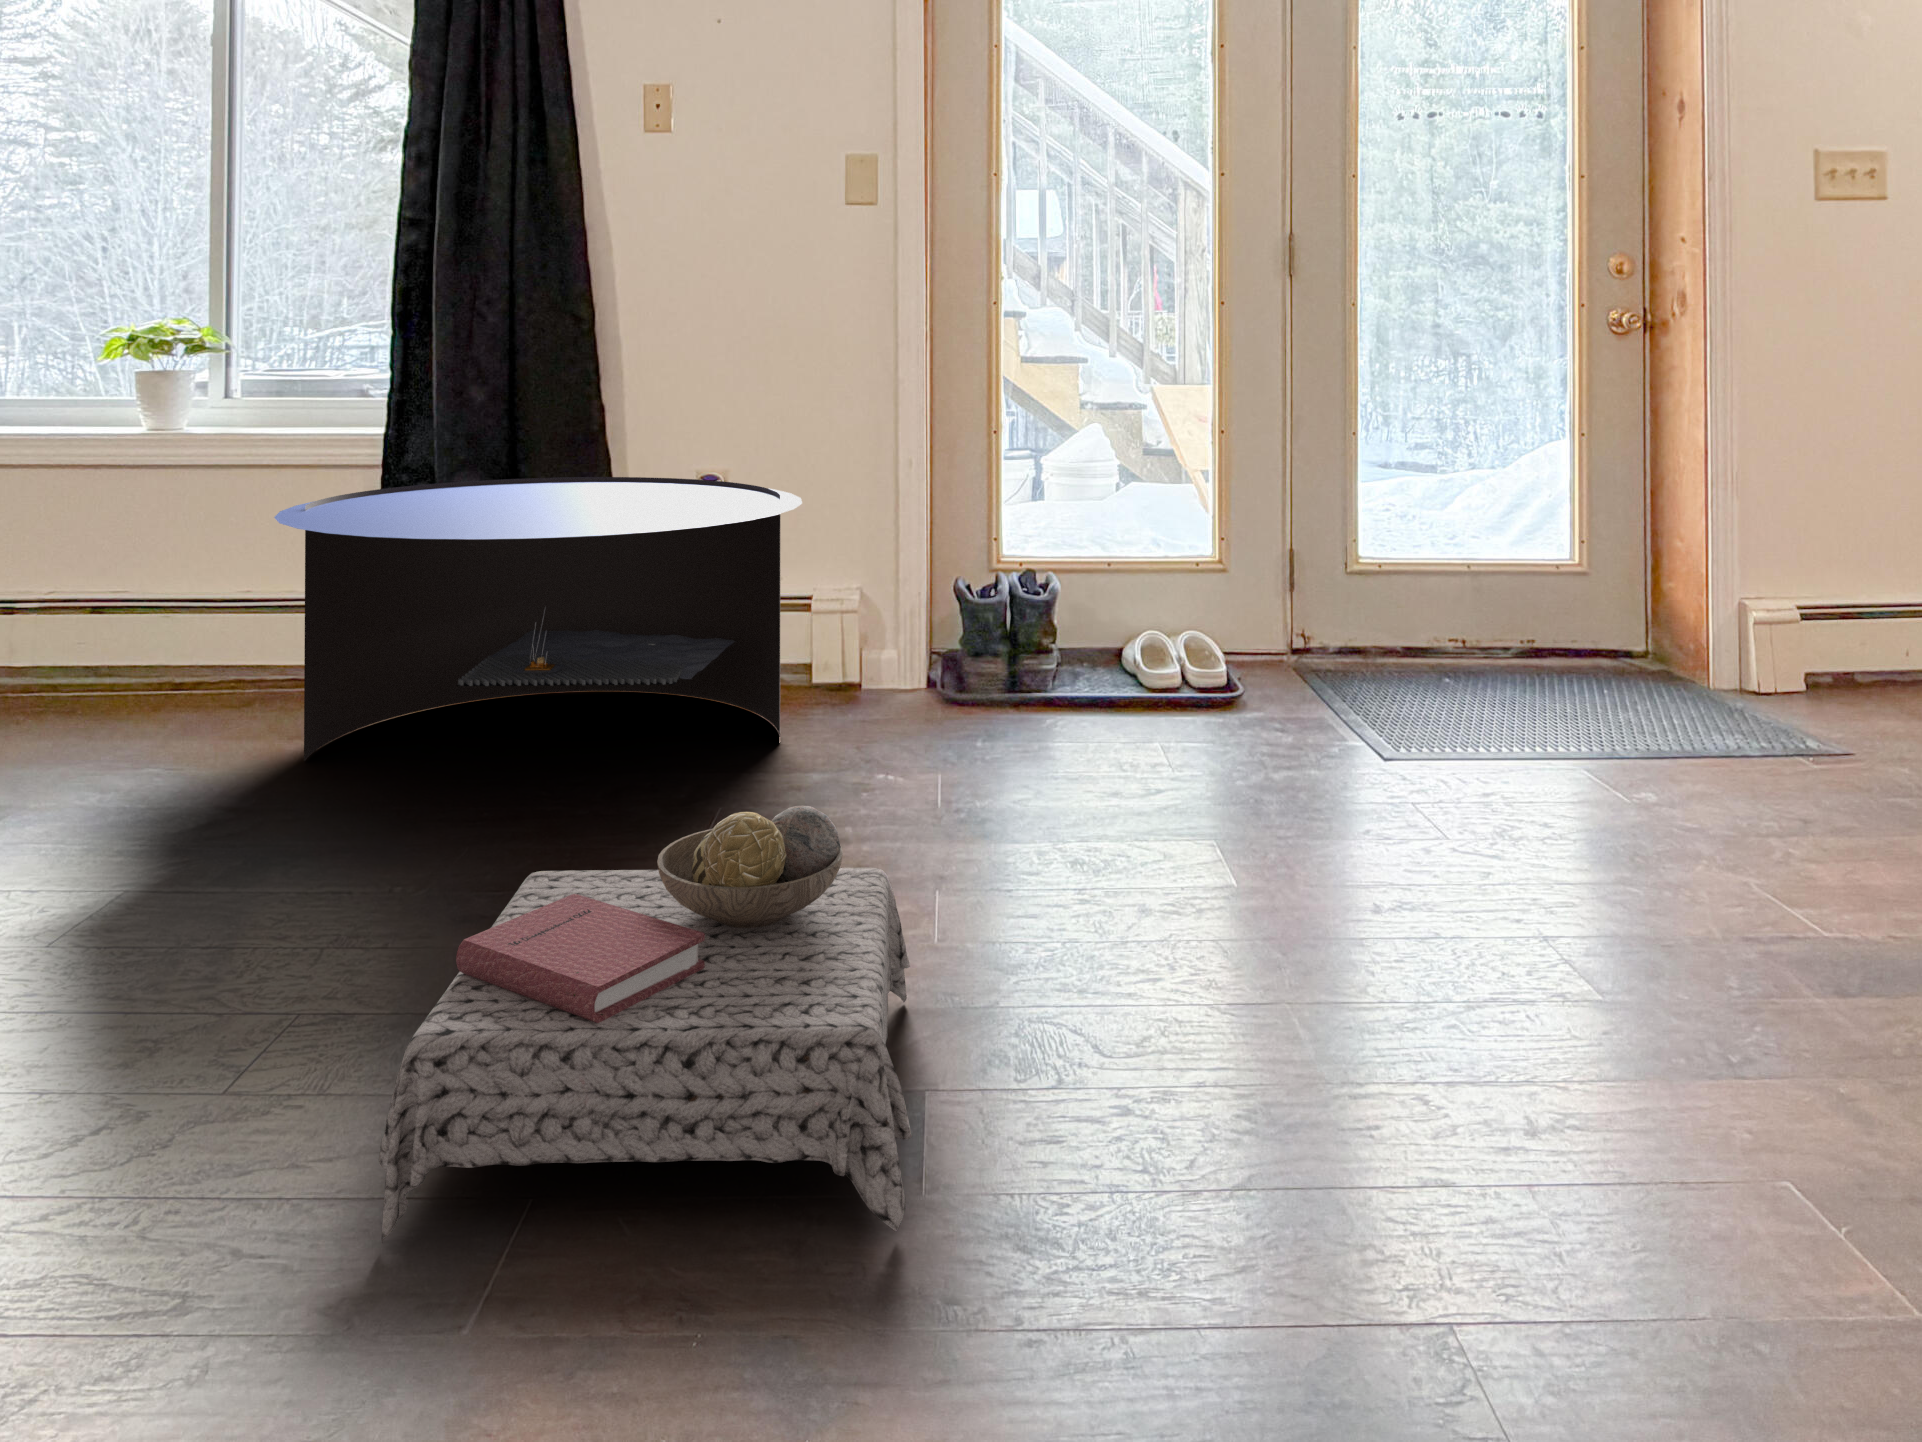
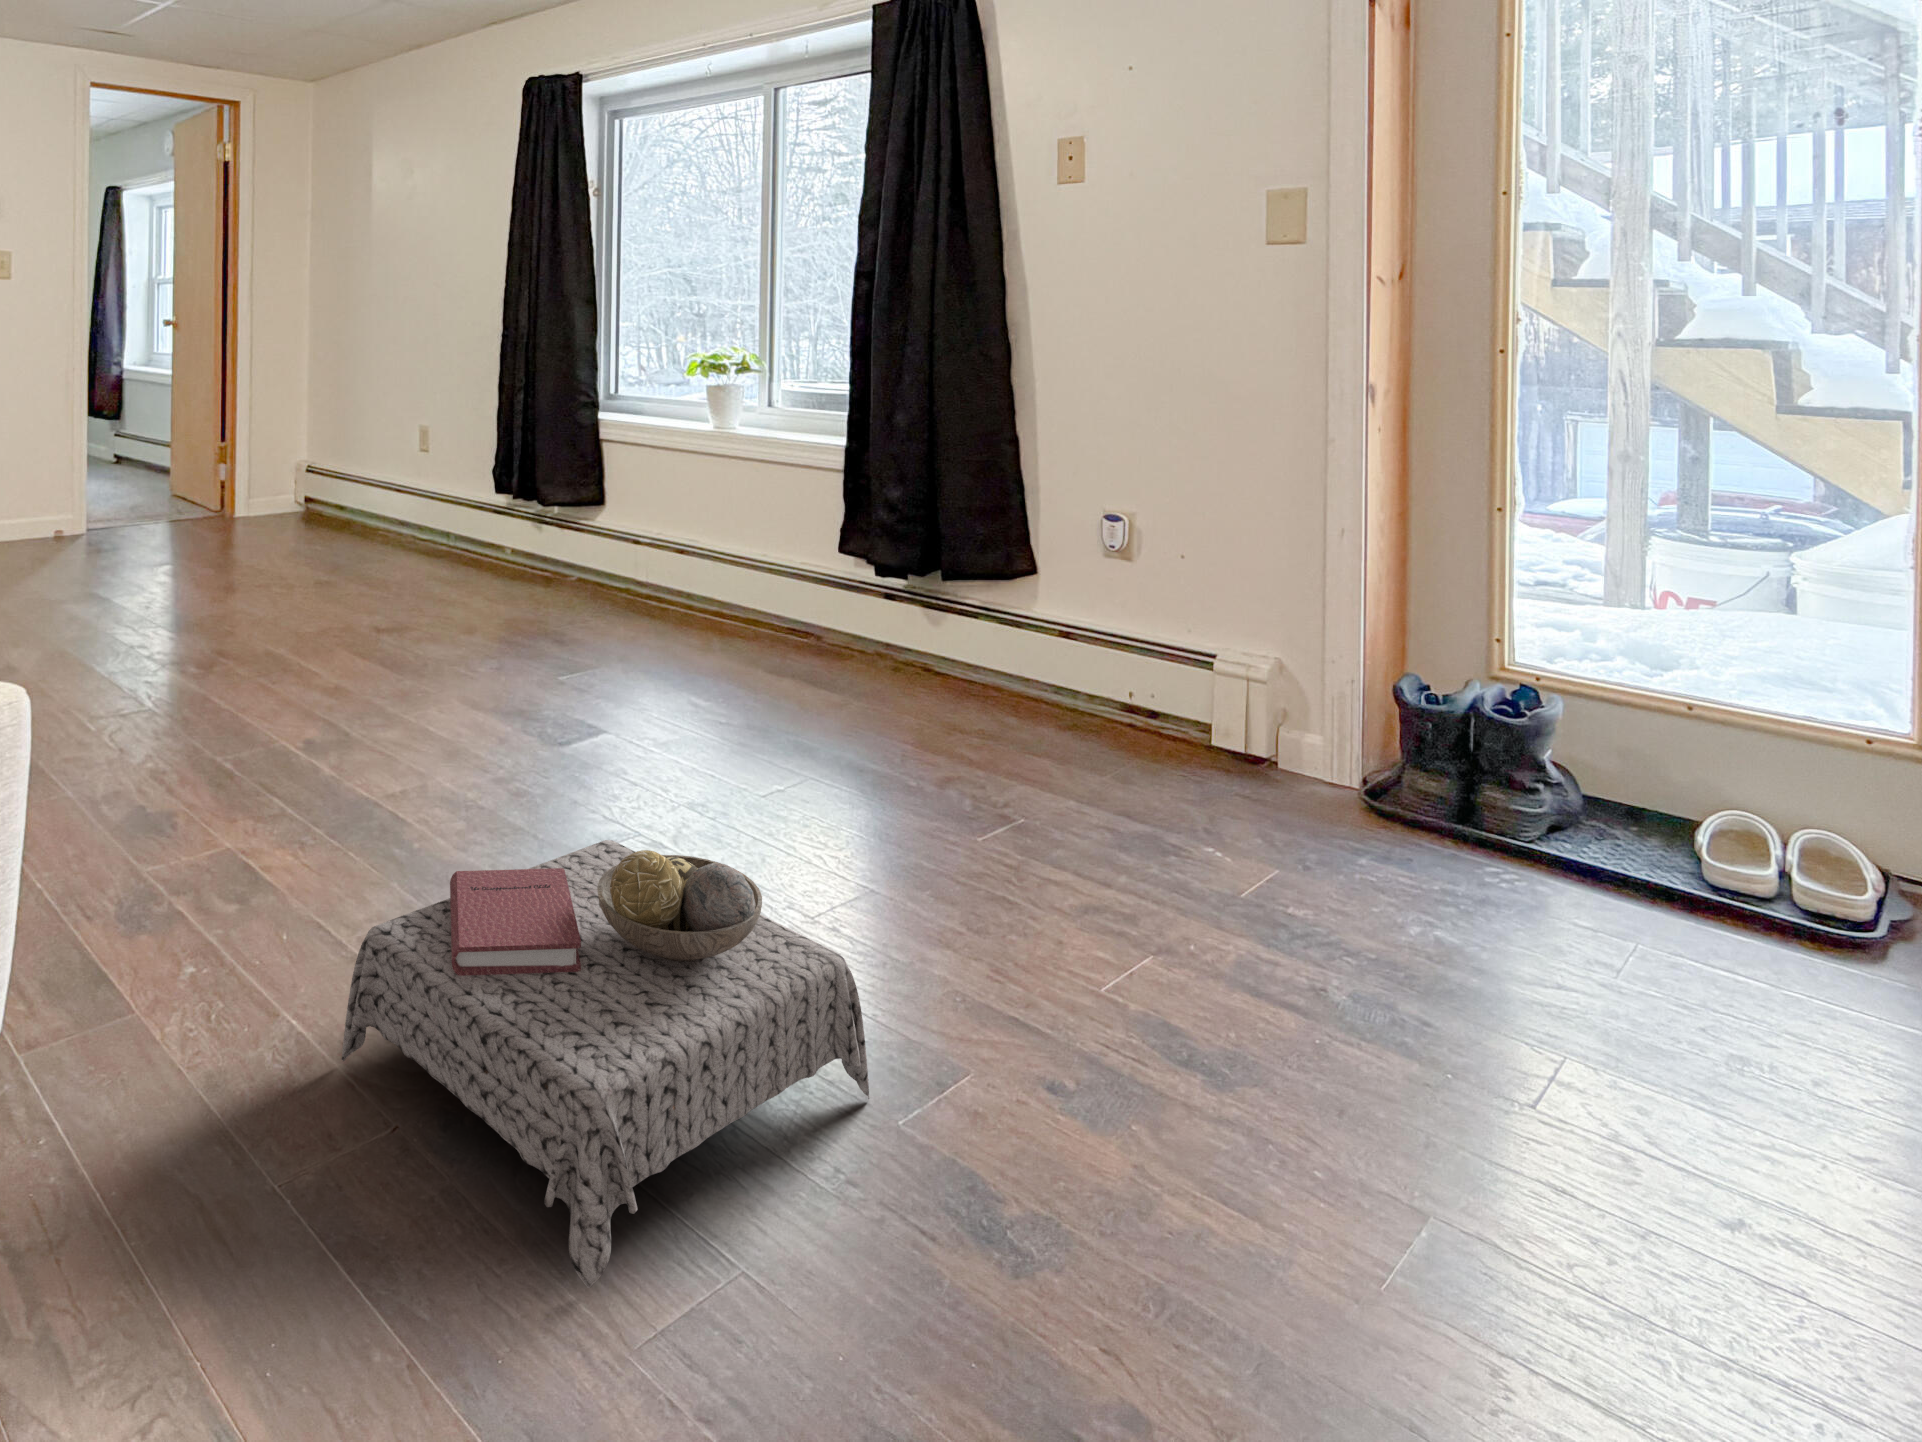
coffee table: present [274,477,802,761] -> none [675,493,1141,799]

